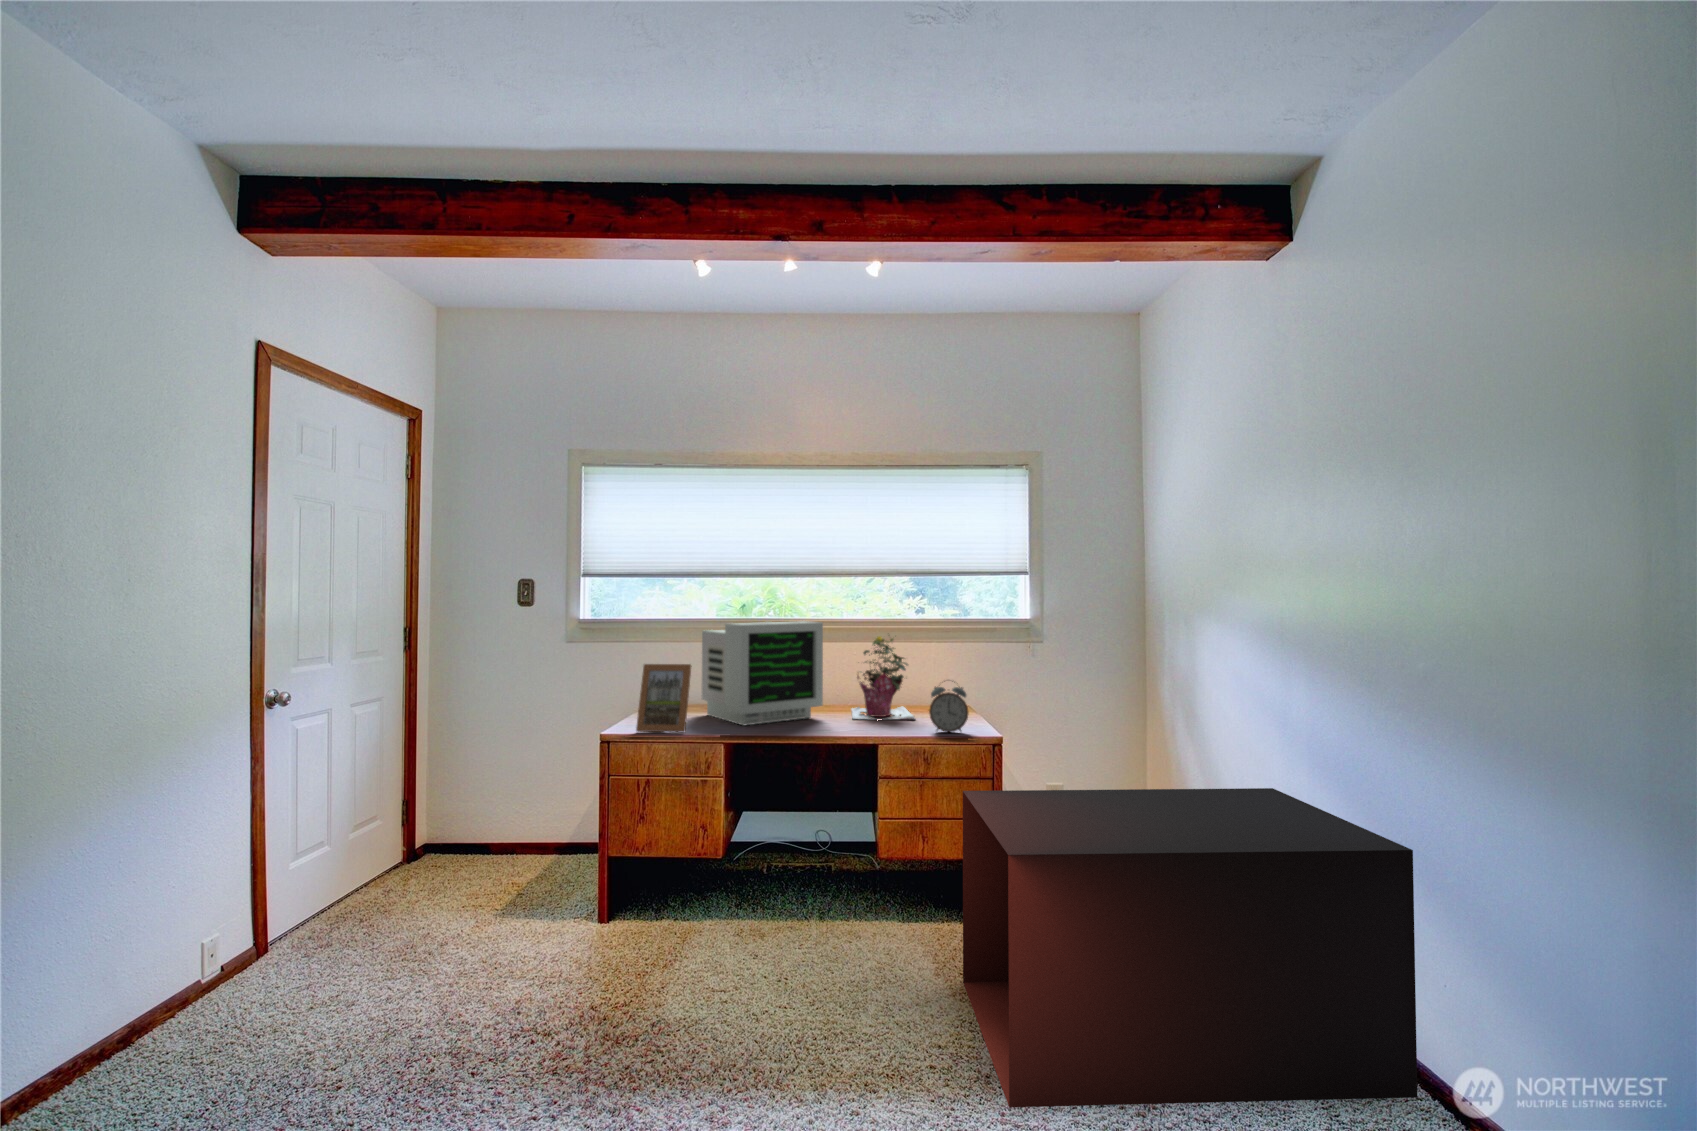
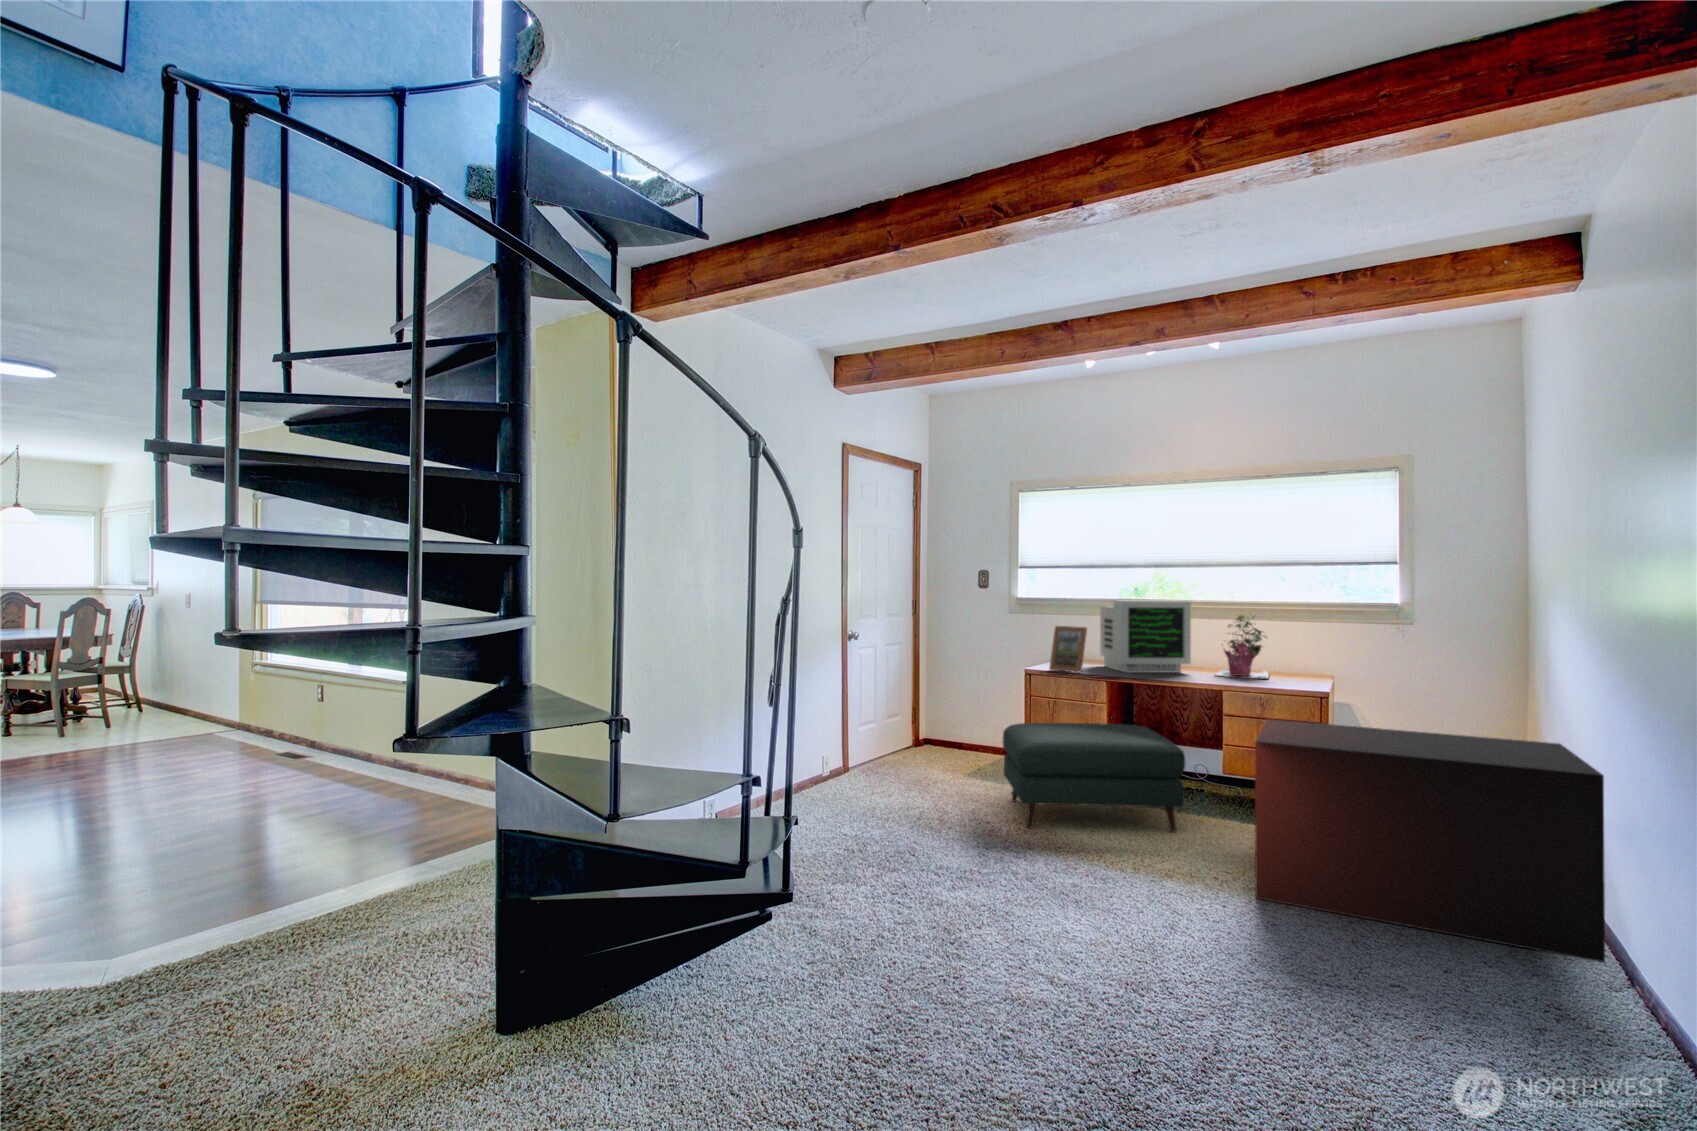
alarm clock: present [929,687,968,732] -> none [1268,647,1303,688]
ottoman: none [565,803,850,1028] -> present [1003,723,1185,832]

